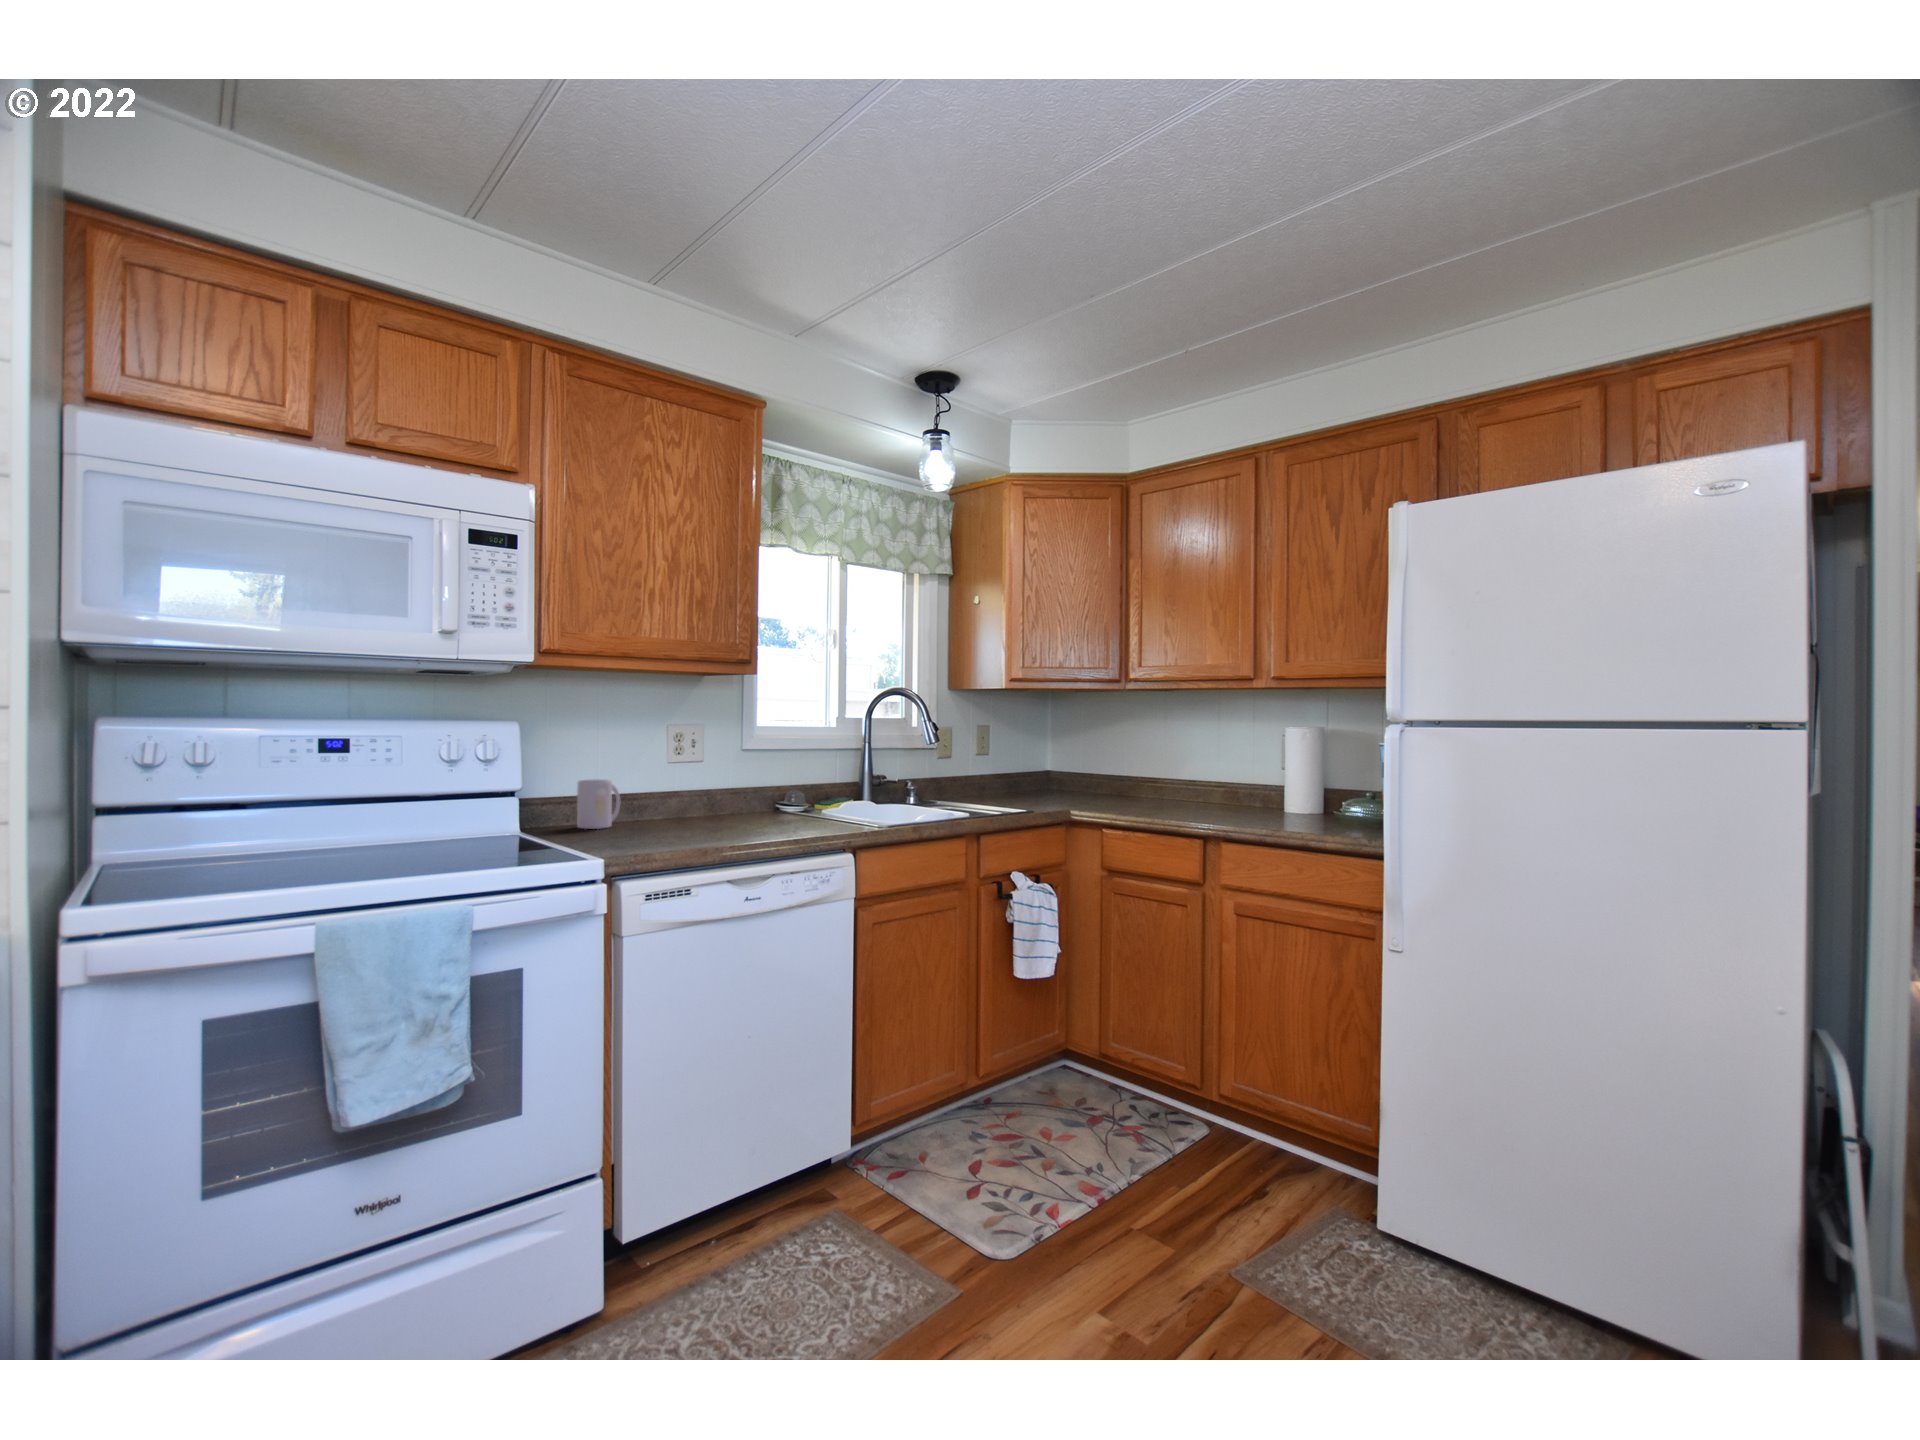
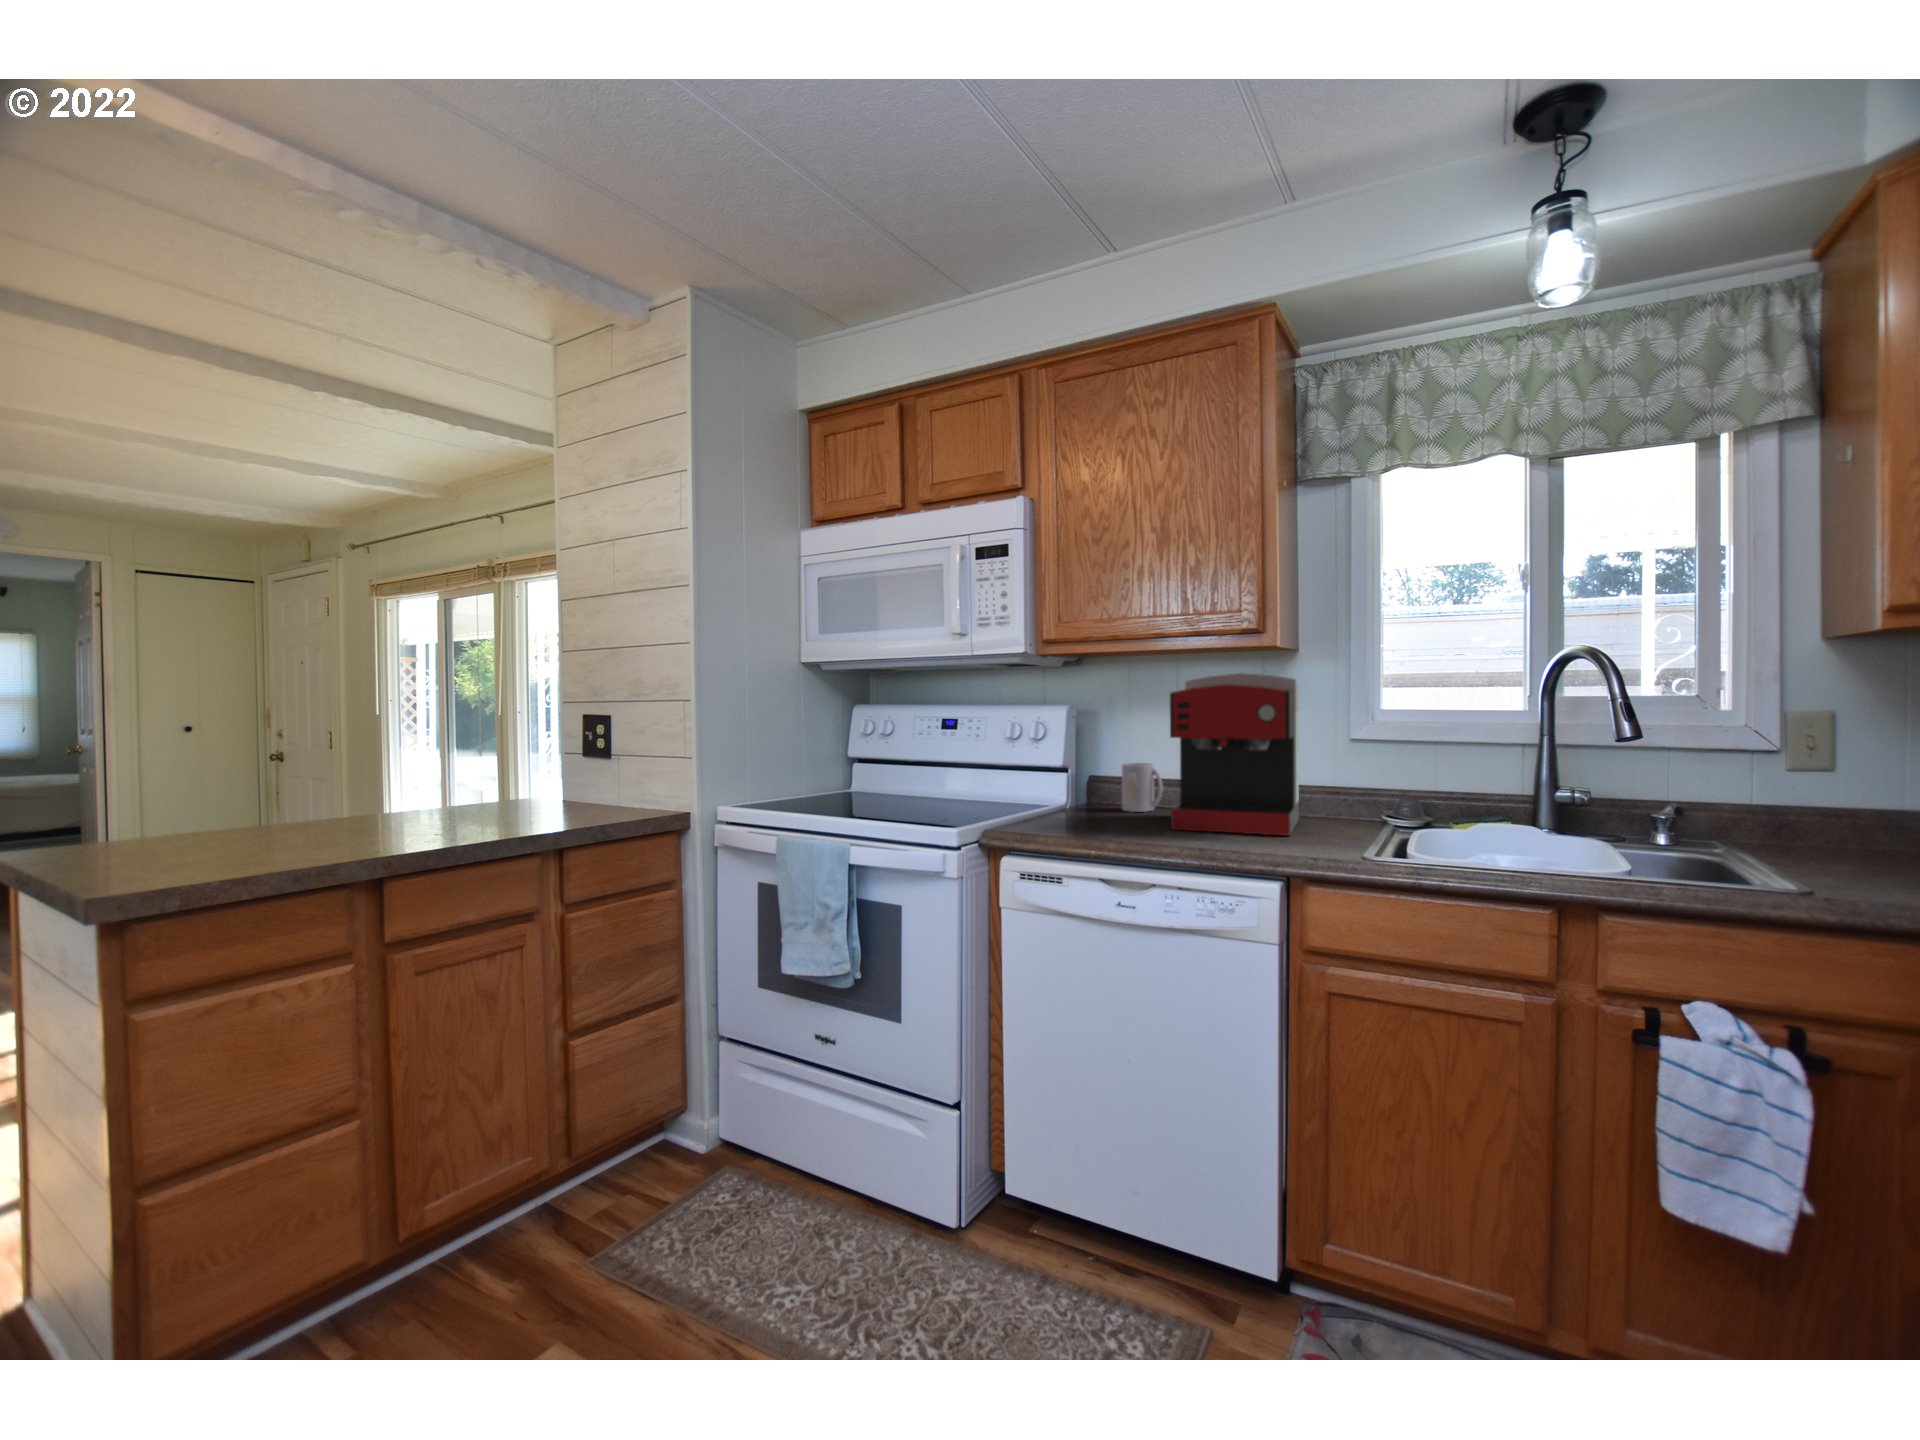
coffee maker: none [656,696,794,834] -> present [1170,673,1299,836]

